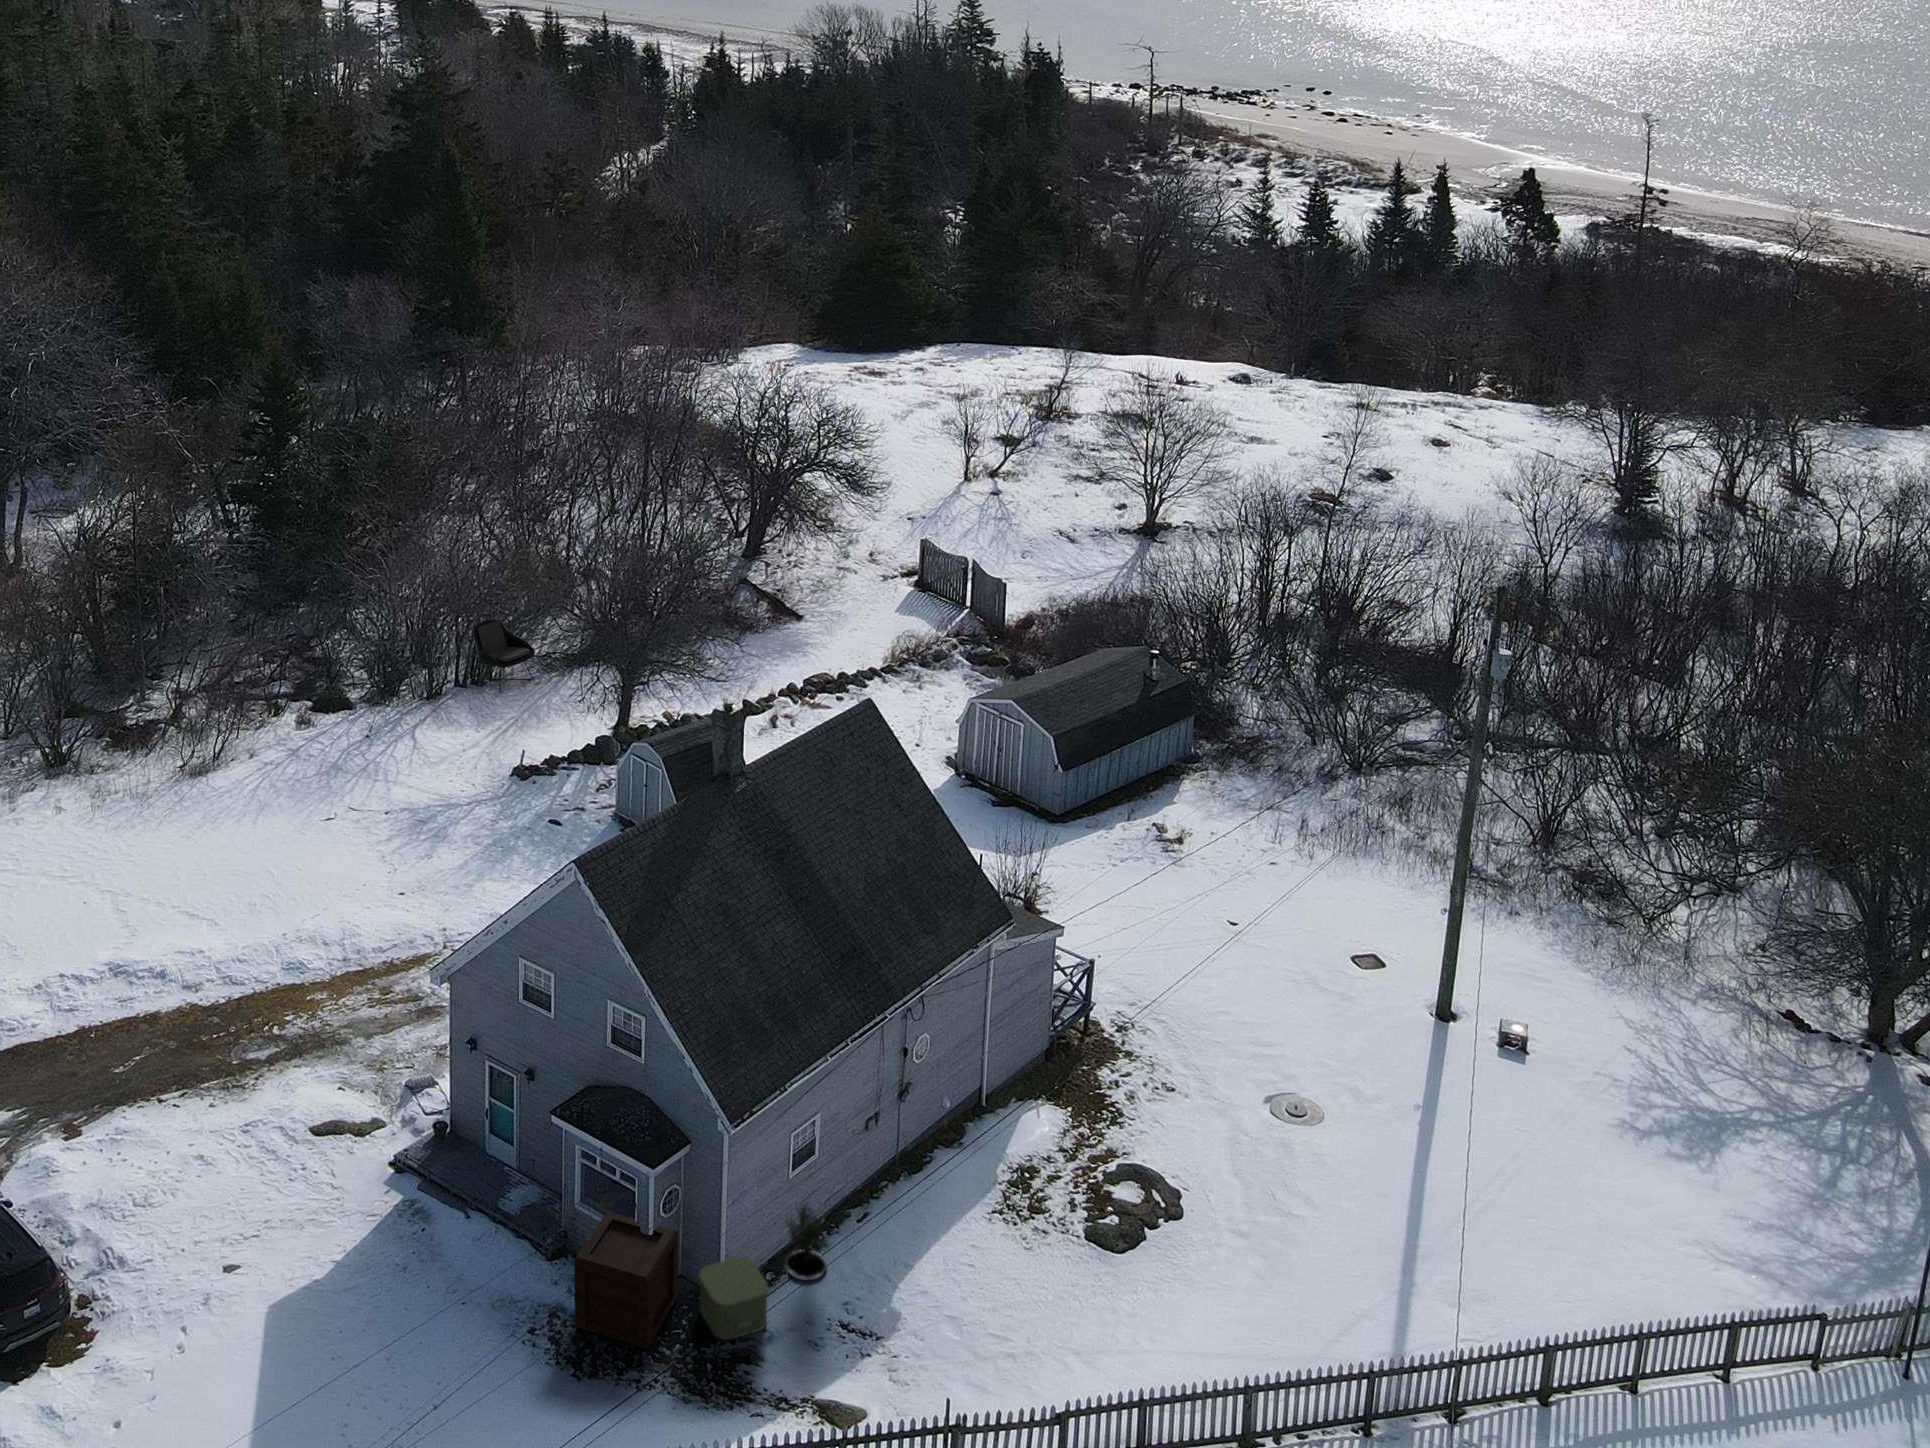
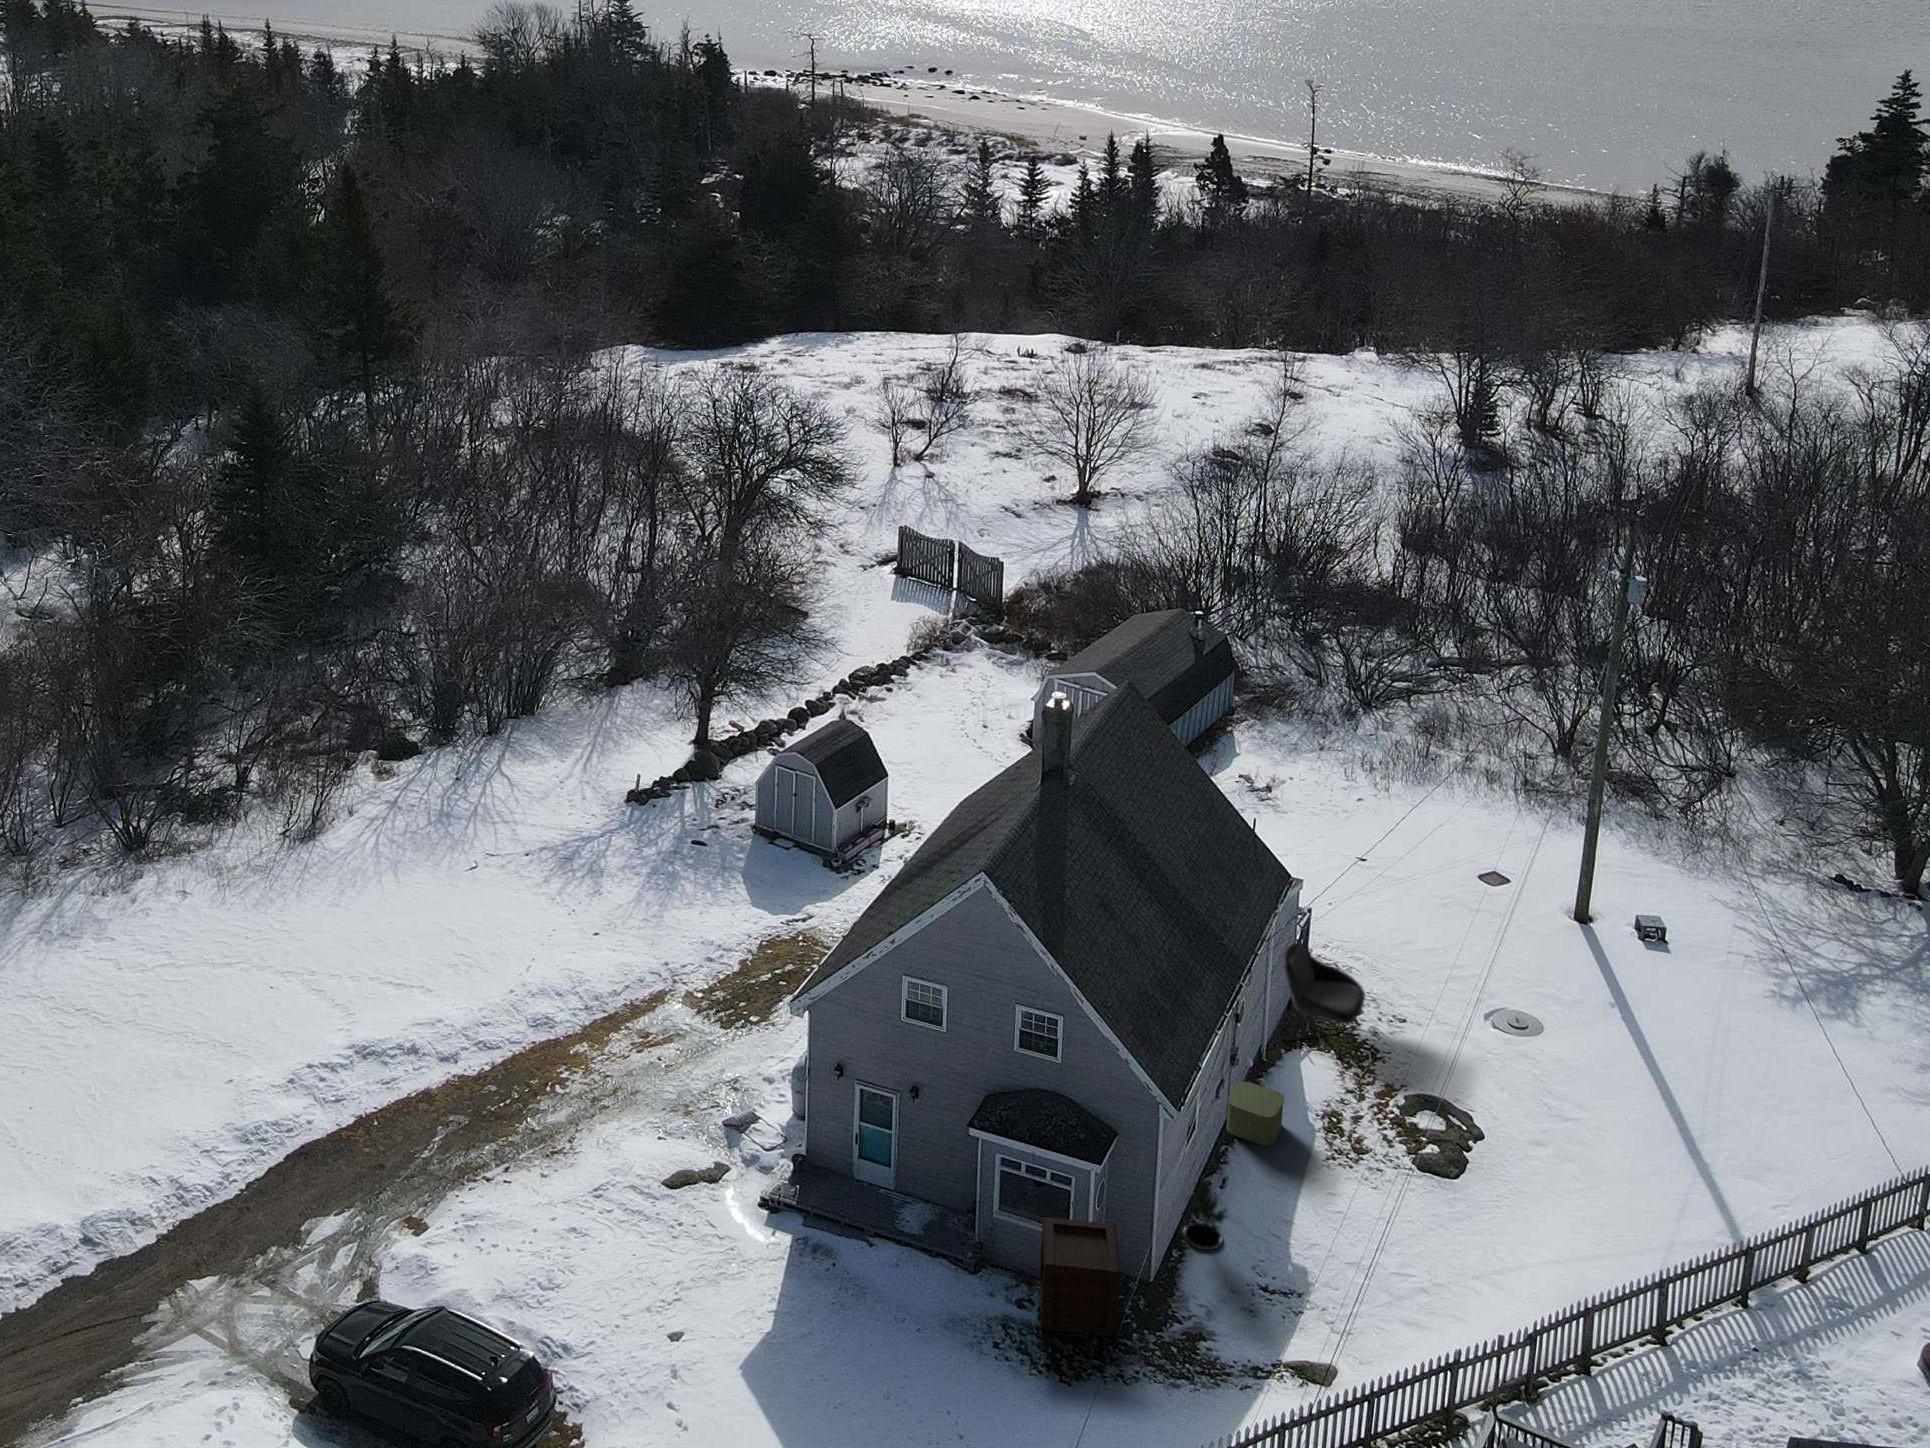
lounge chair: present [473,619,535,692] -> present [1280,942,1365,1058]
storage box: present [699,1257,768,1340] -> present [1227,1082,1284,1145]

